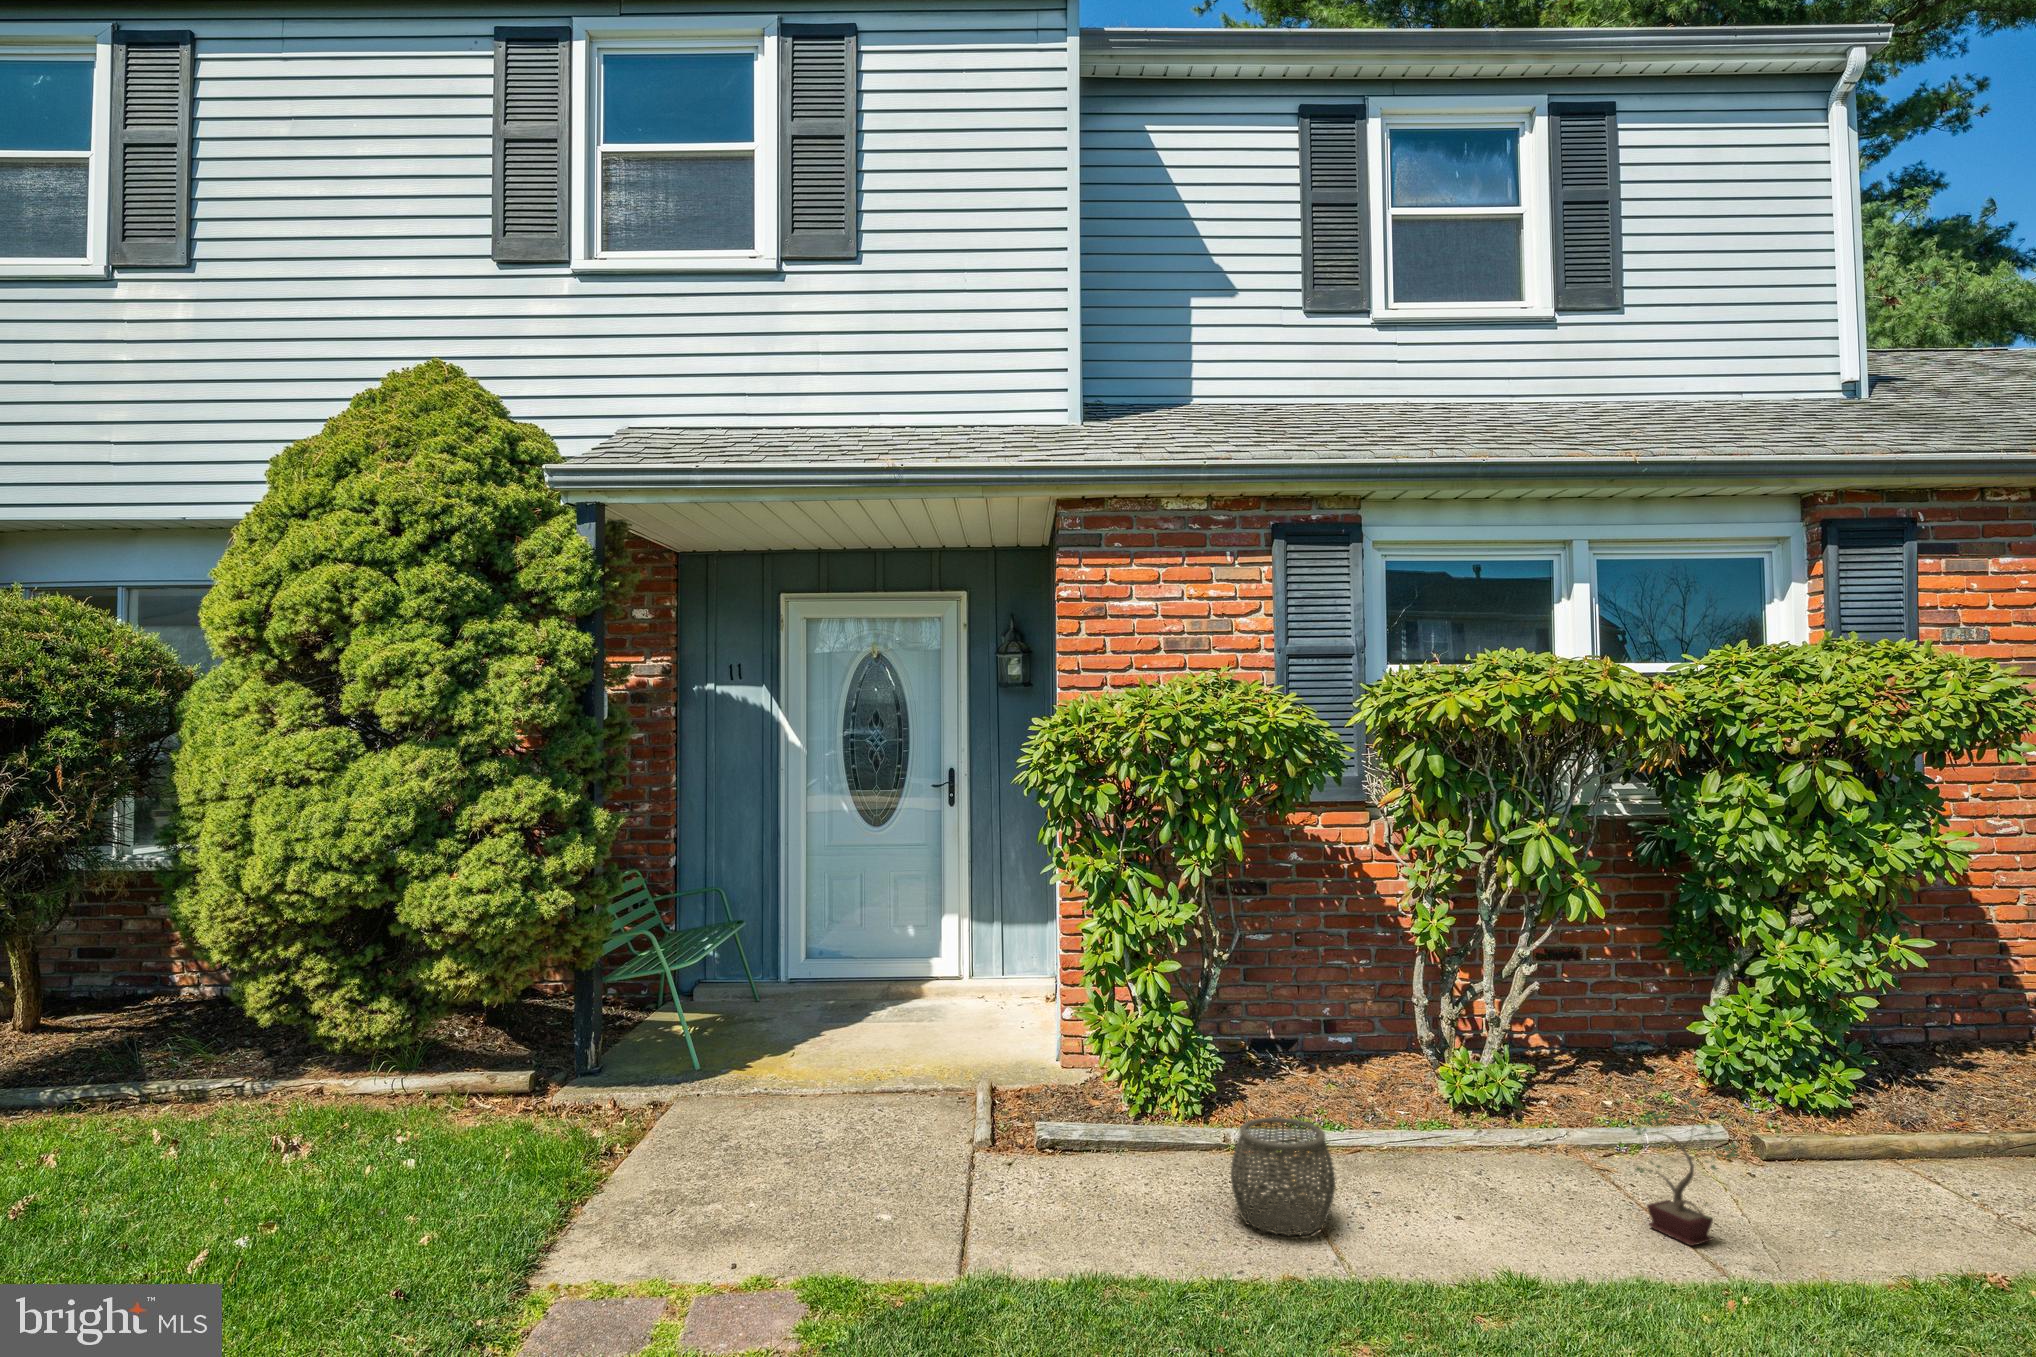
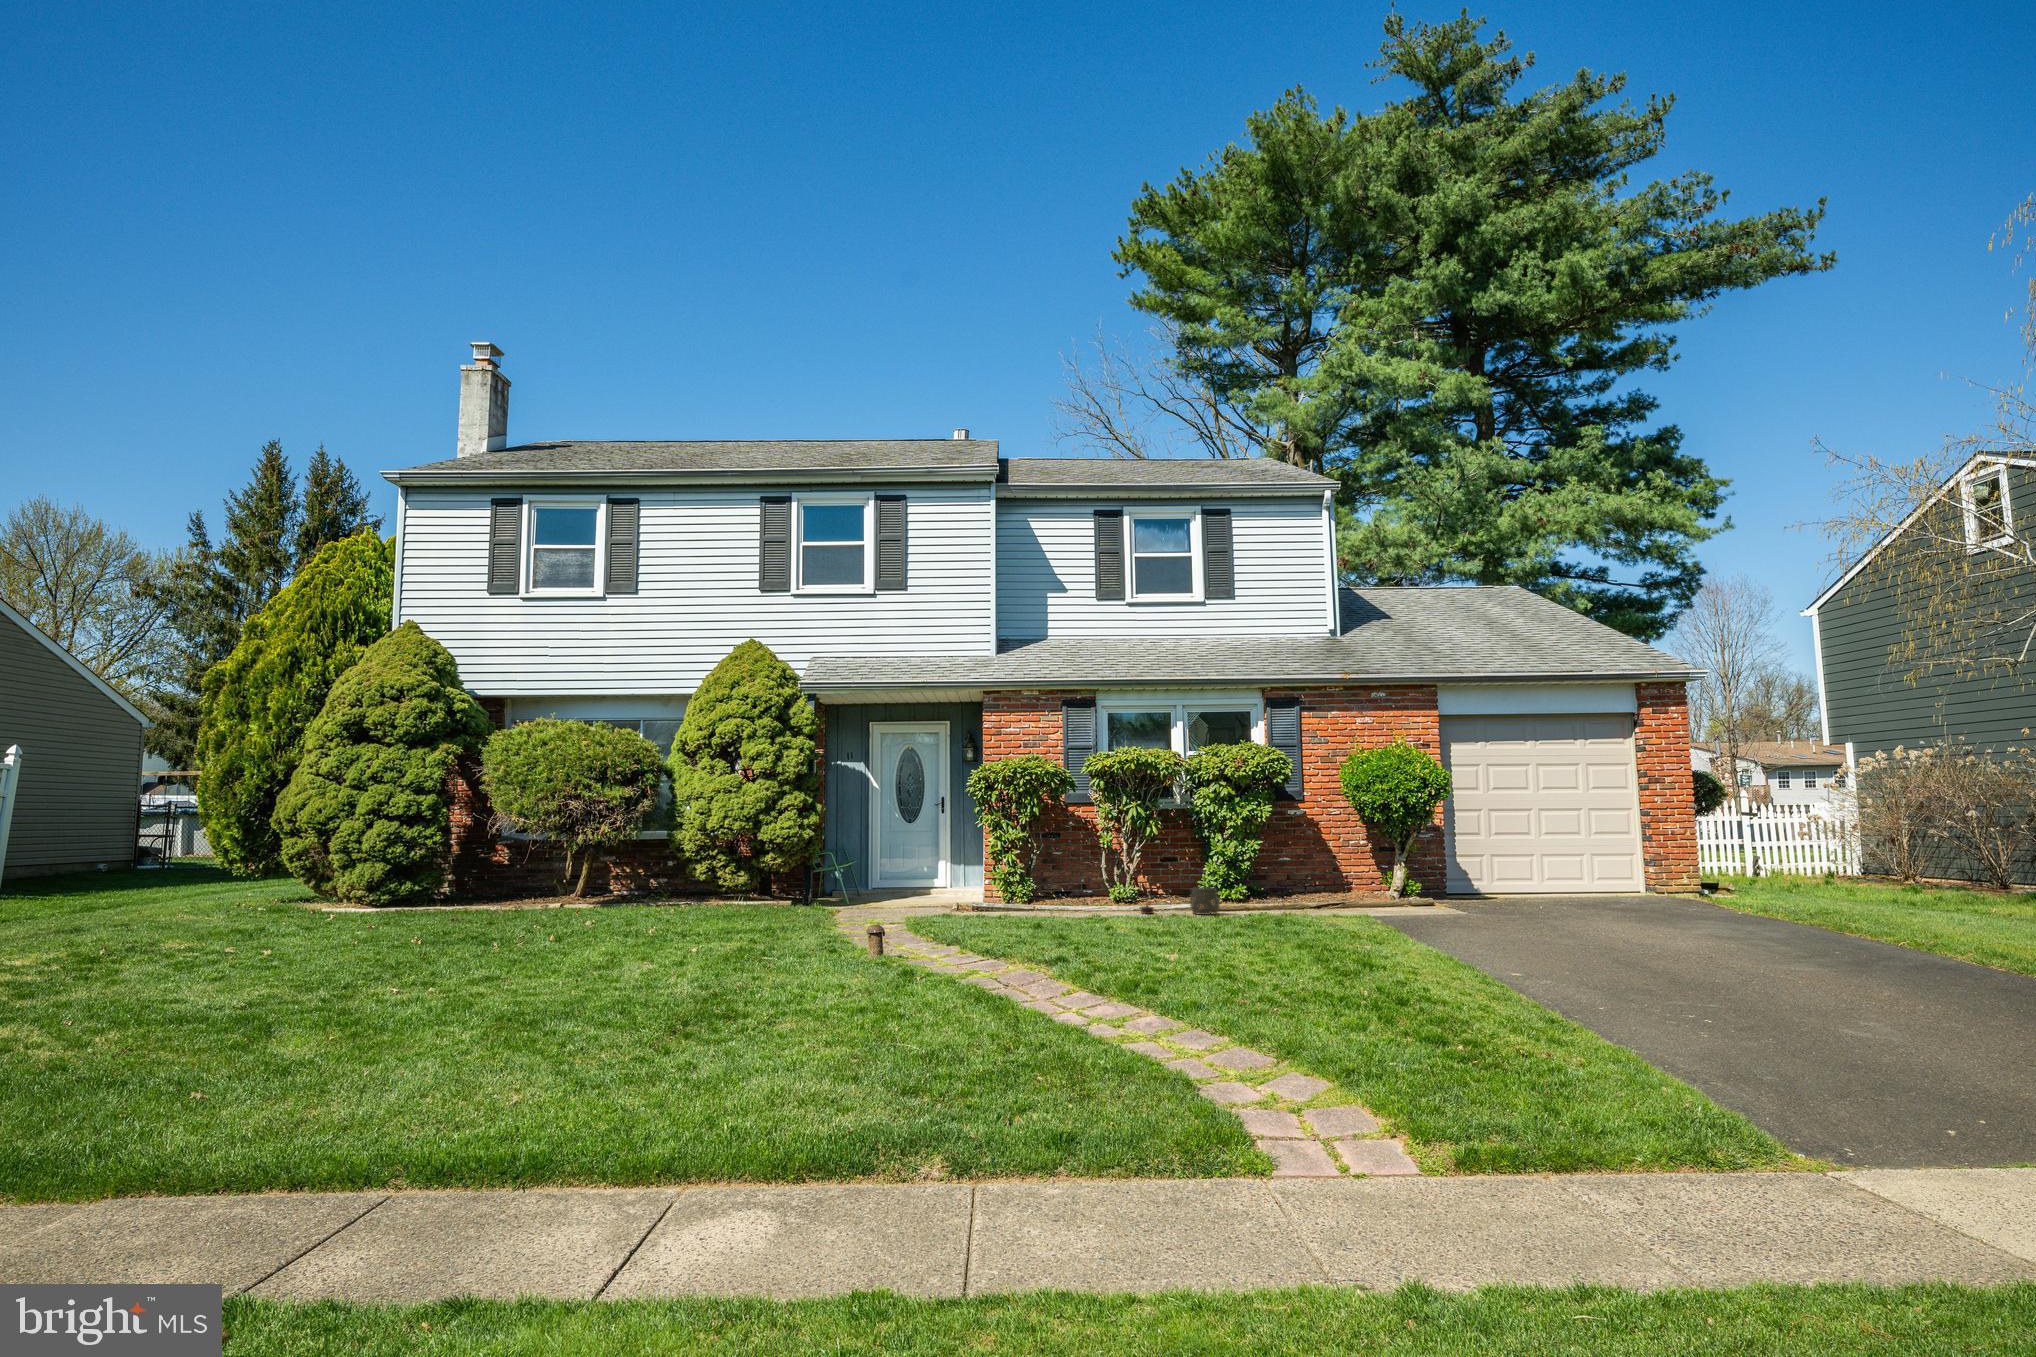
woven basket: present [1231,1117,1335,1235] -> present [1190,887,1220,915]

